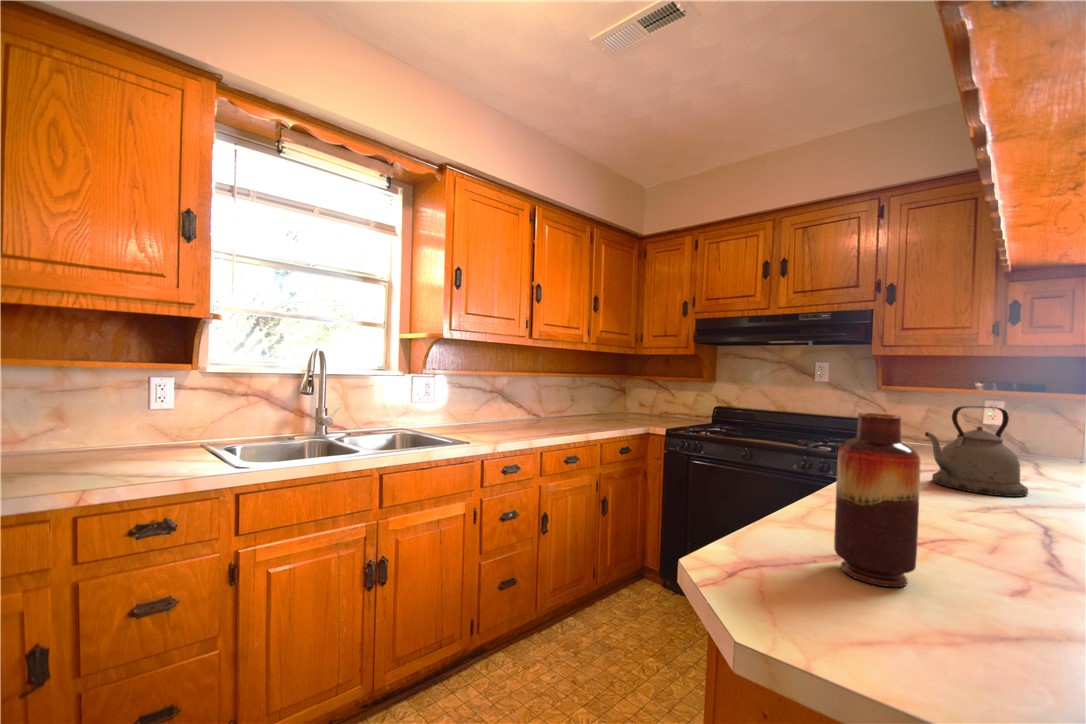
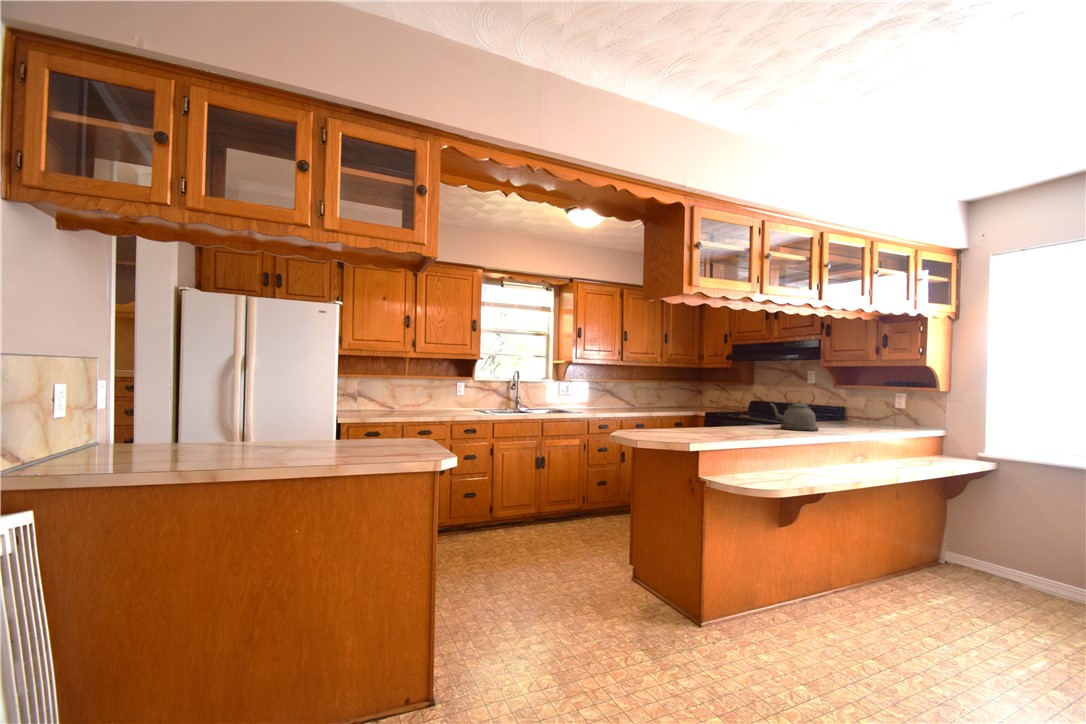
vase: present [834,413,920,587] -> none [653,387,673,433]

